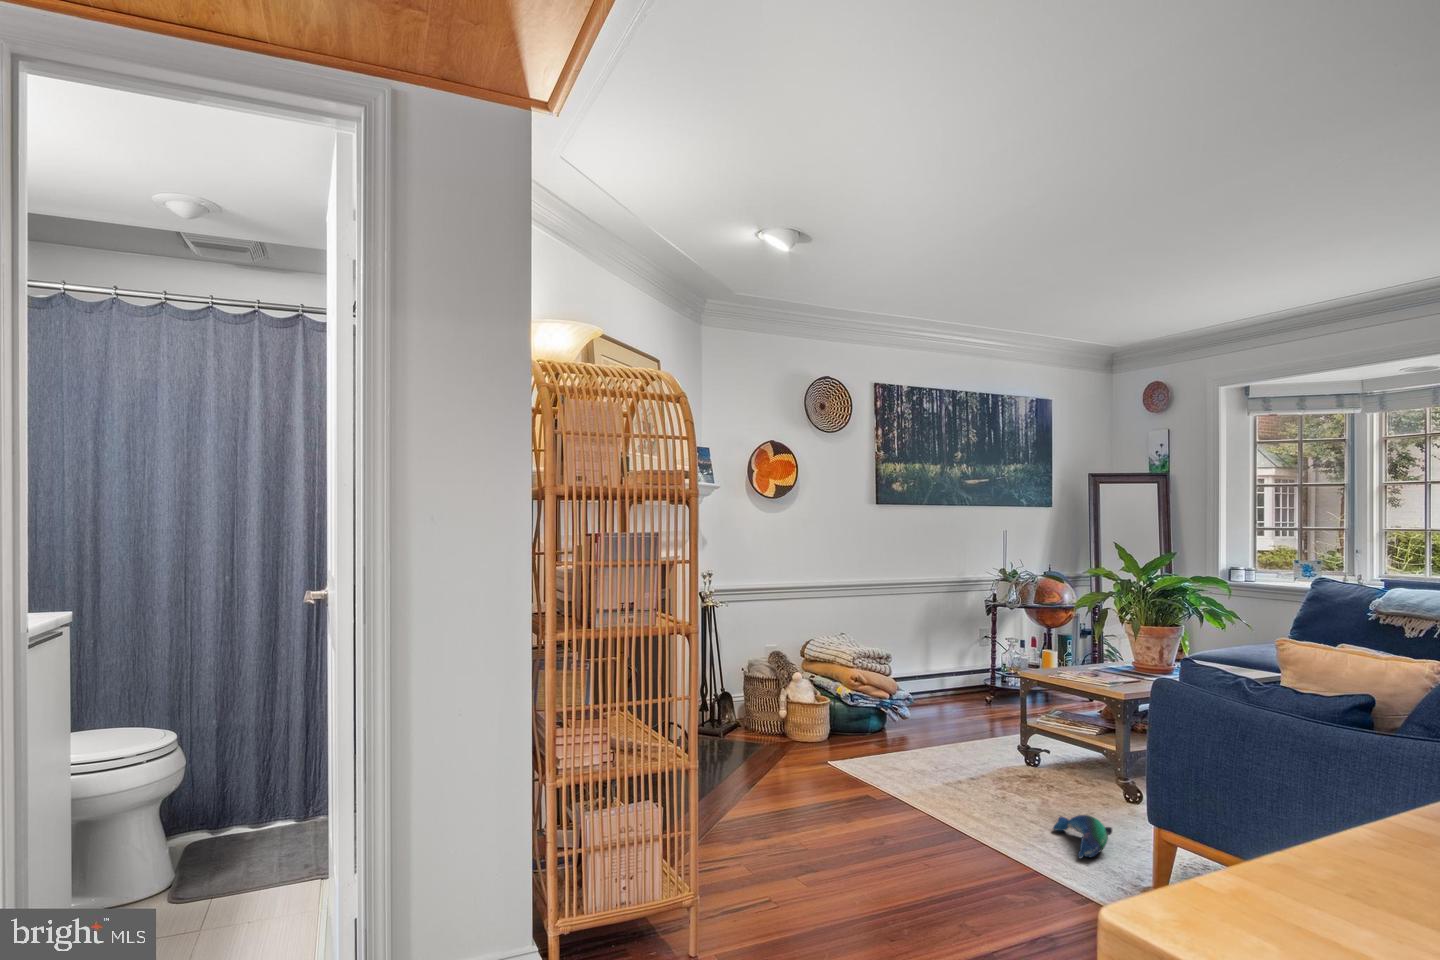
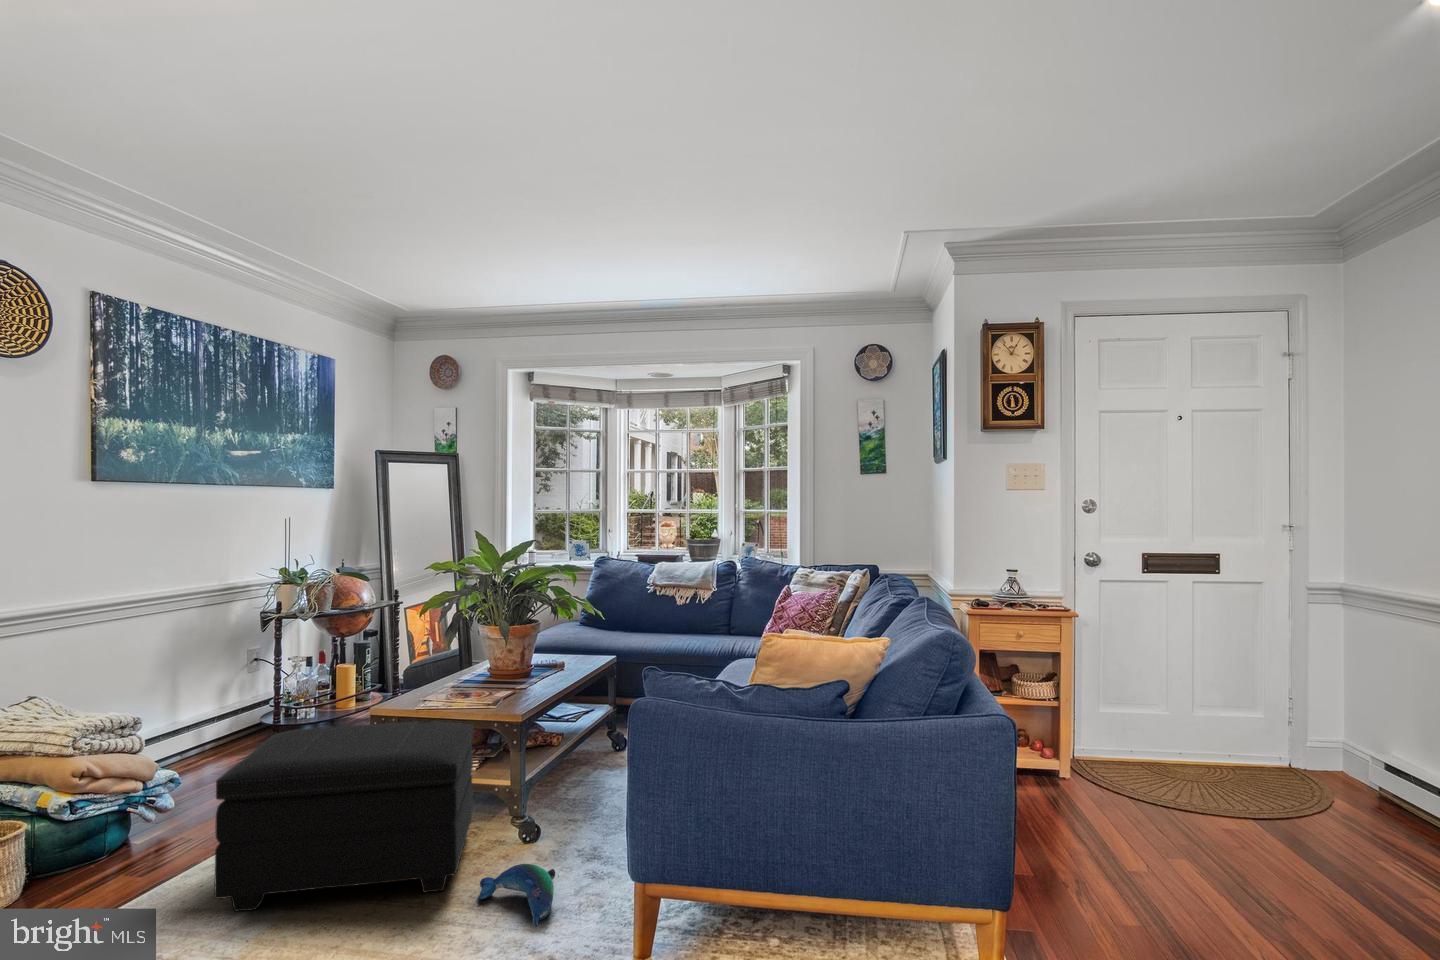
footstool: none [898,678,1085,816] -> present [214,721,473,912]

